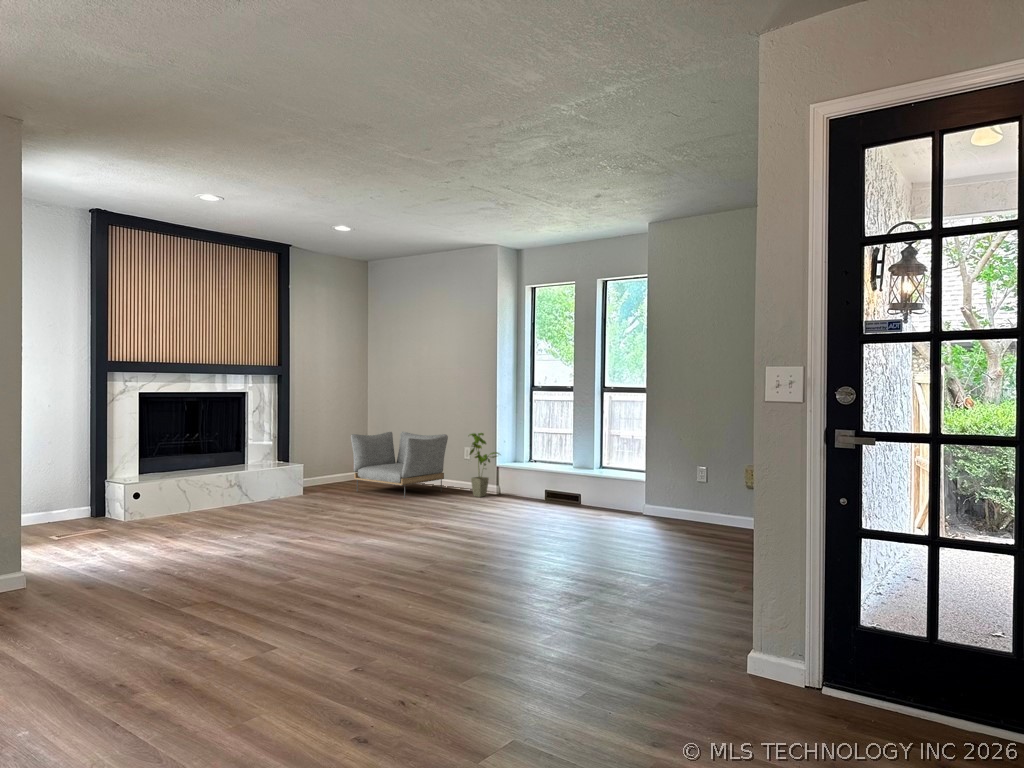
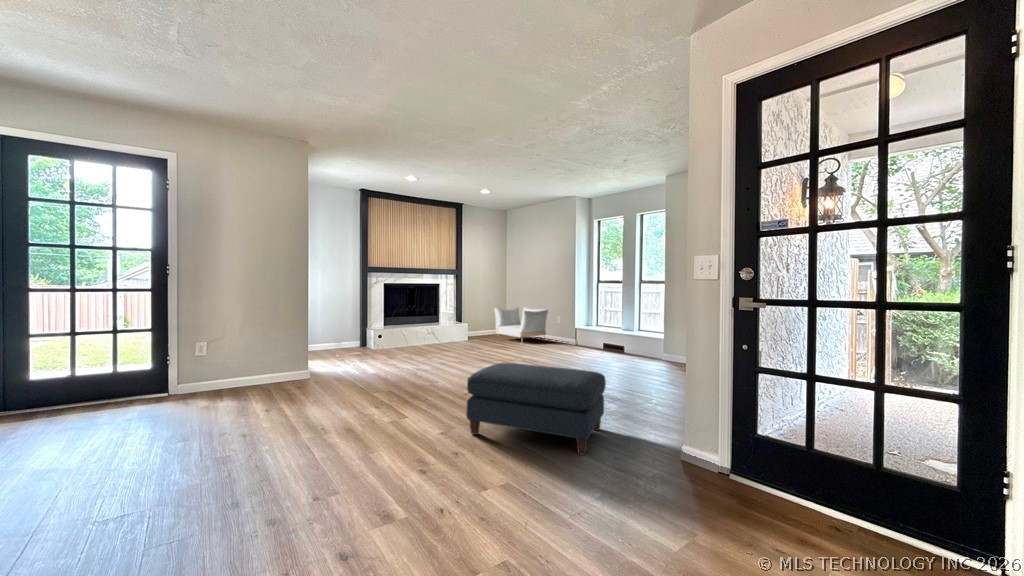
house plant: present [470,433,499,497] -> none [558,308,578,346]
ottoman: none [398,540,619,684] -> present [466,363,606,455]

